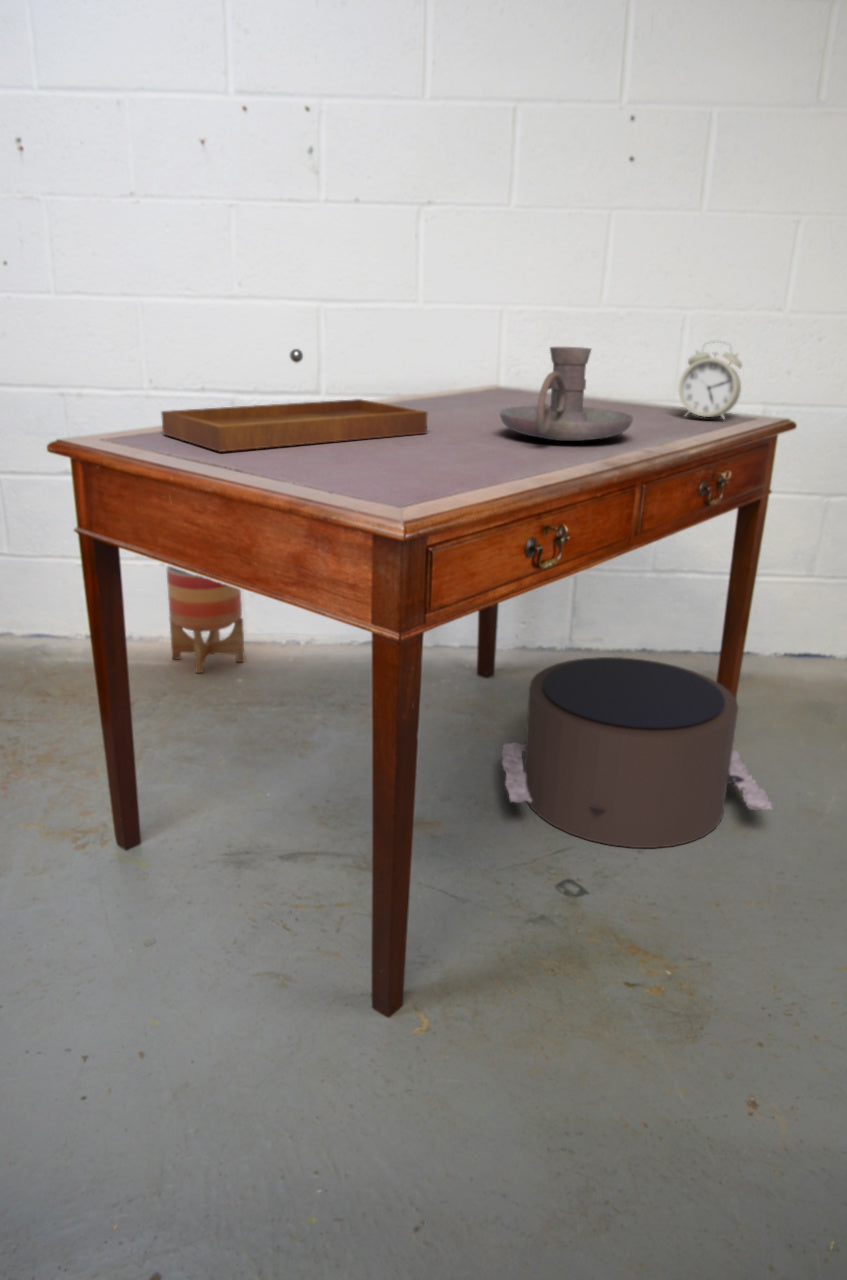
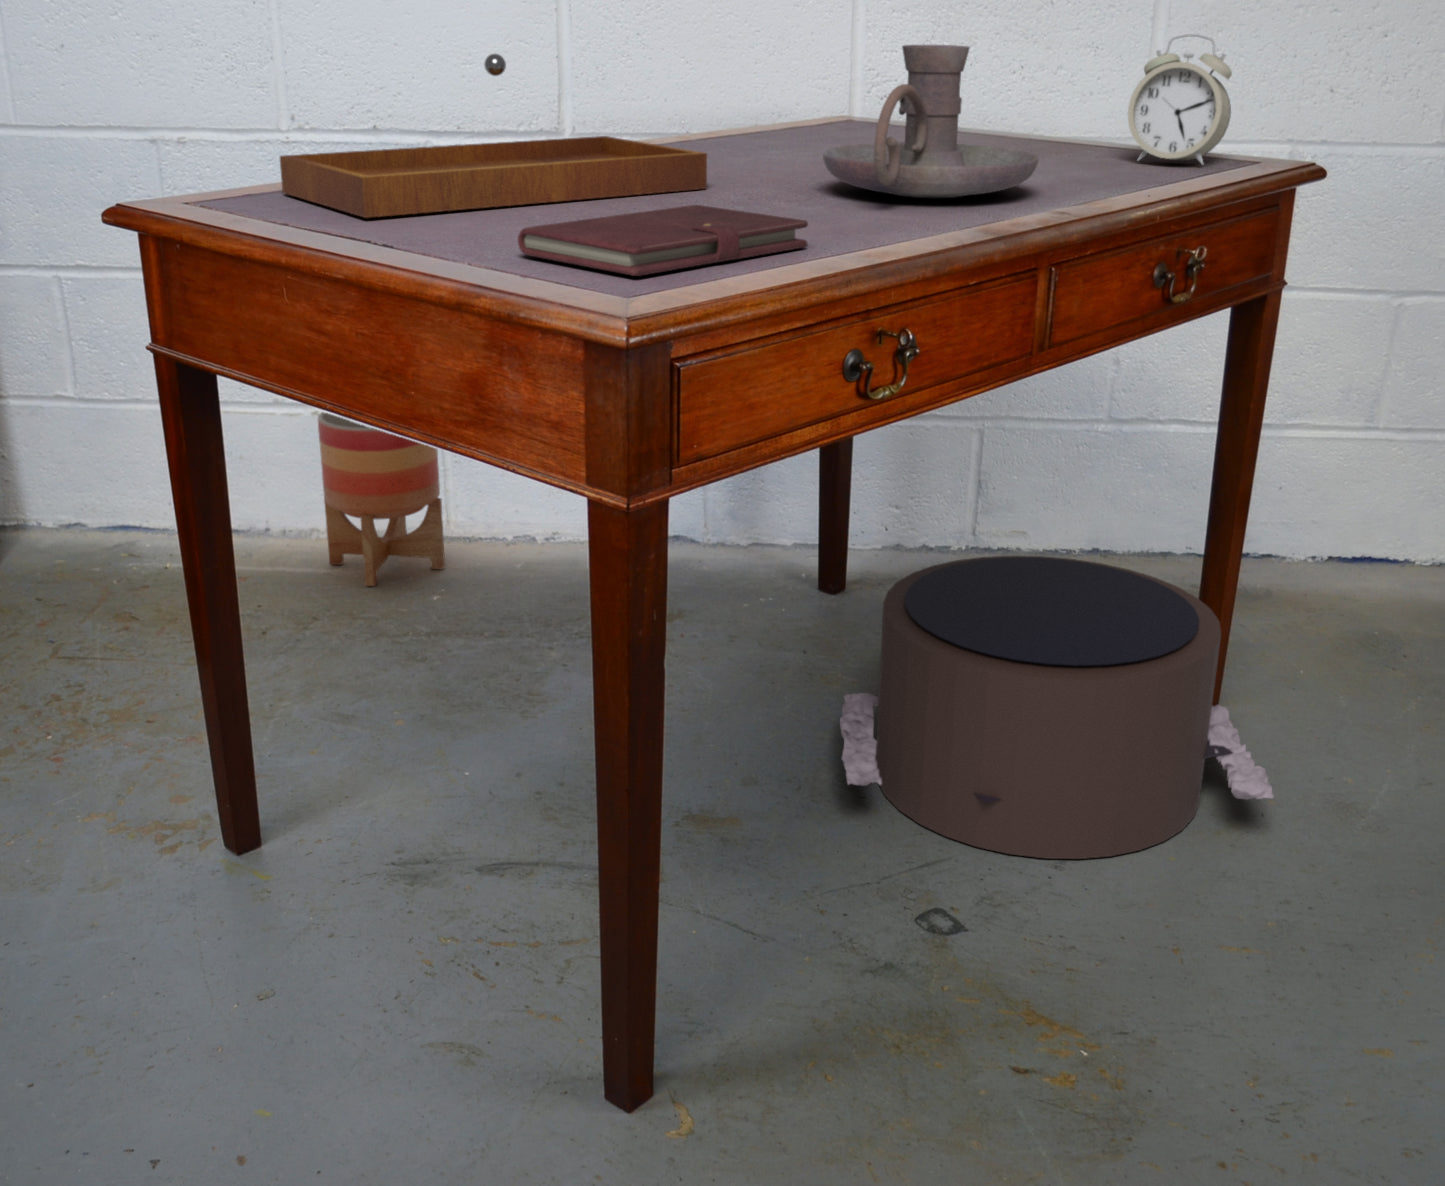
notebook: none [324,446,503,493] -> present [518,205,808,276]

